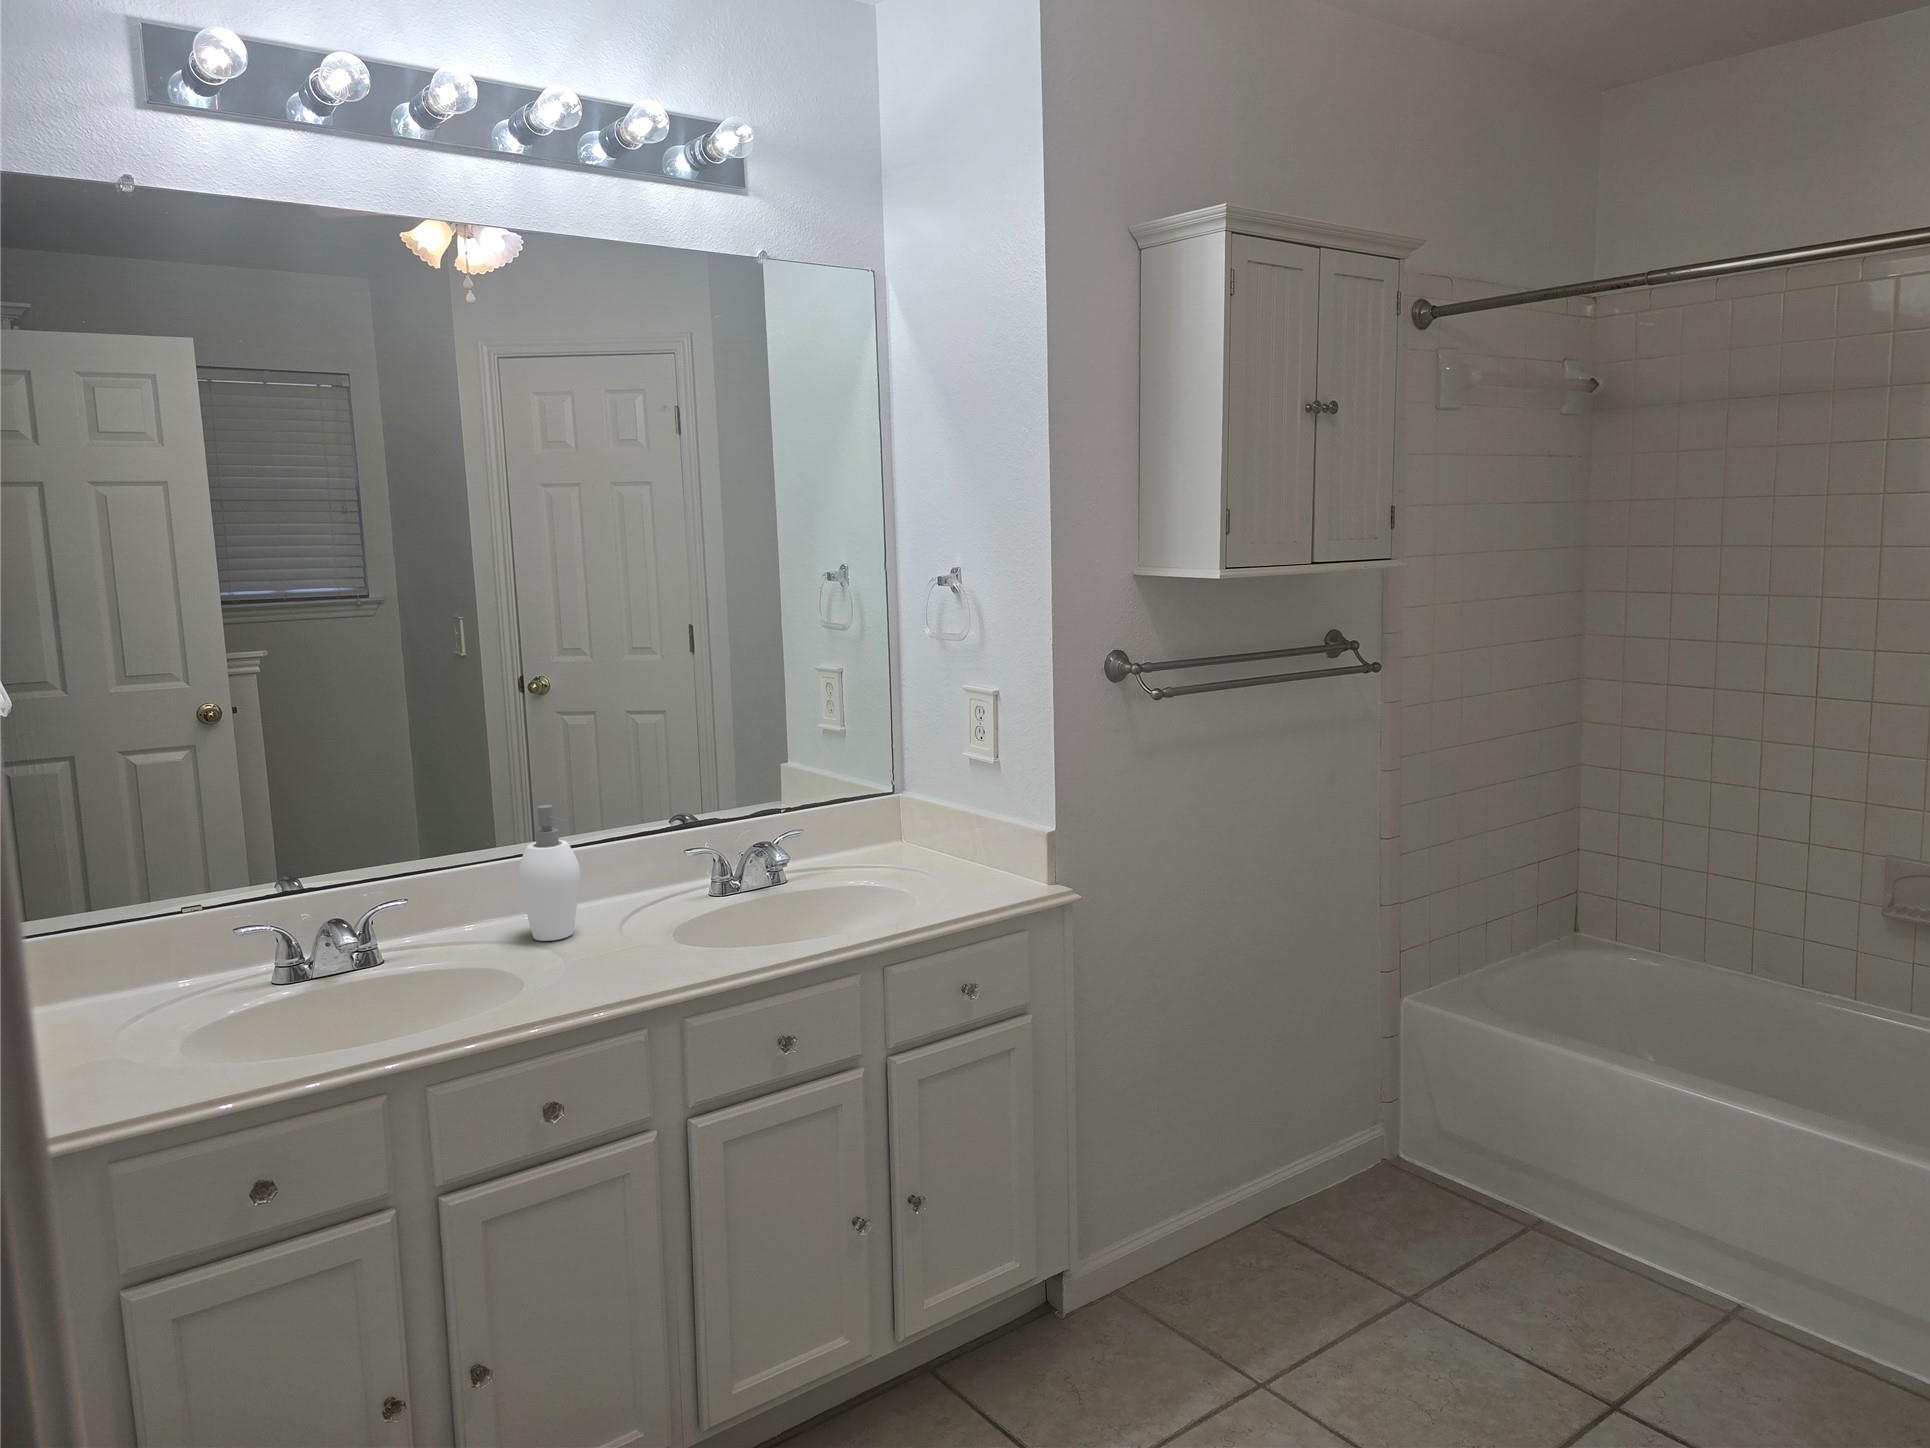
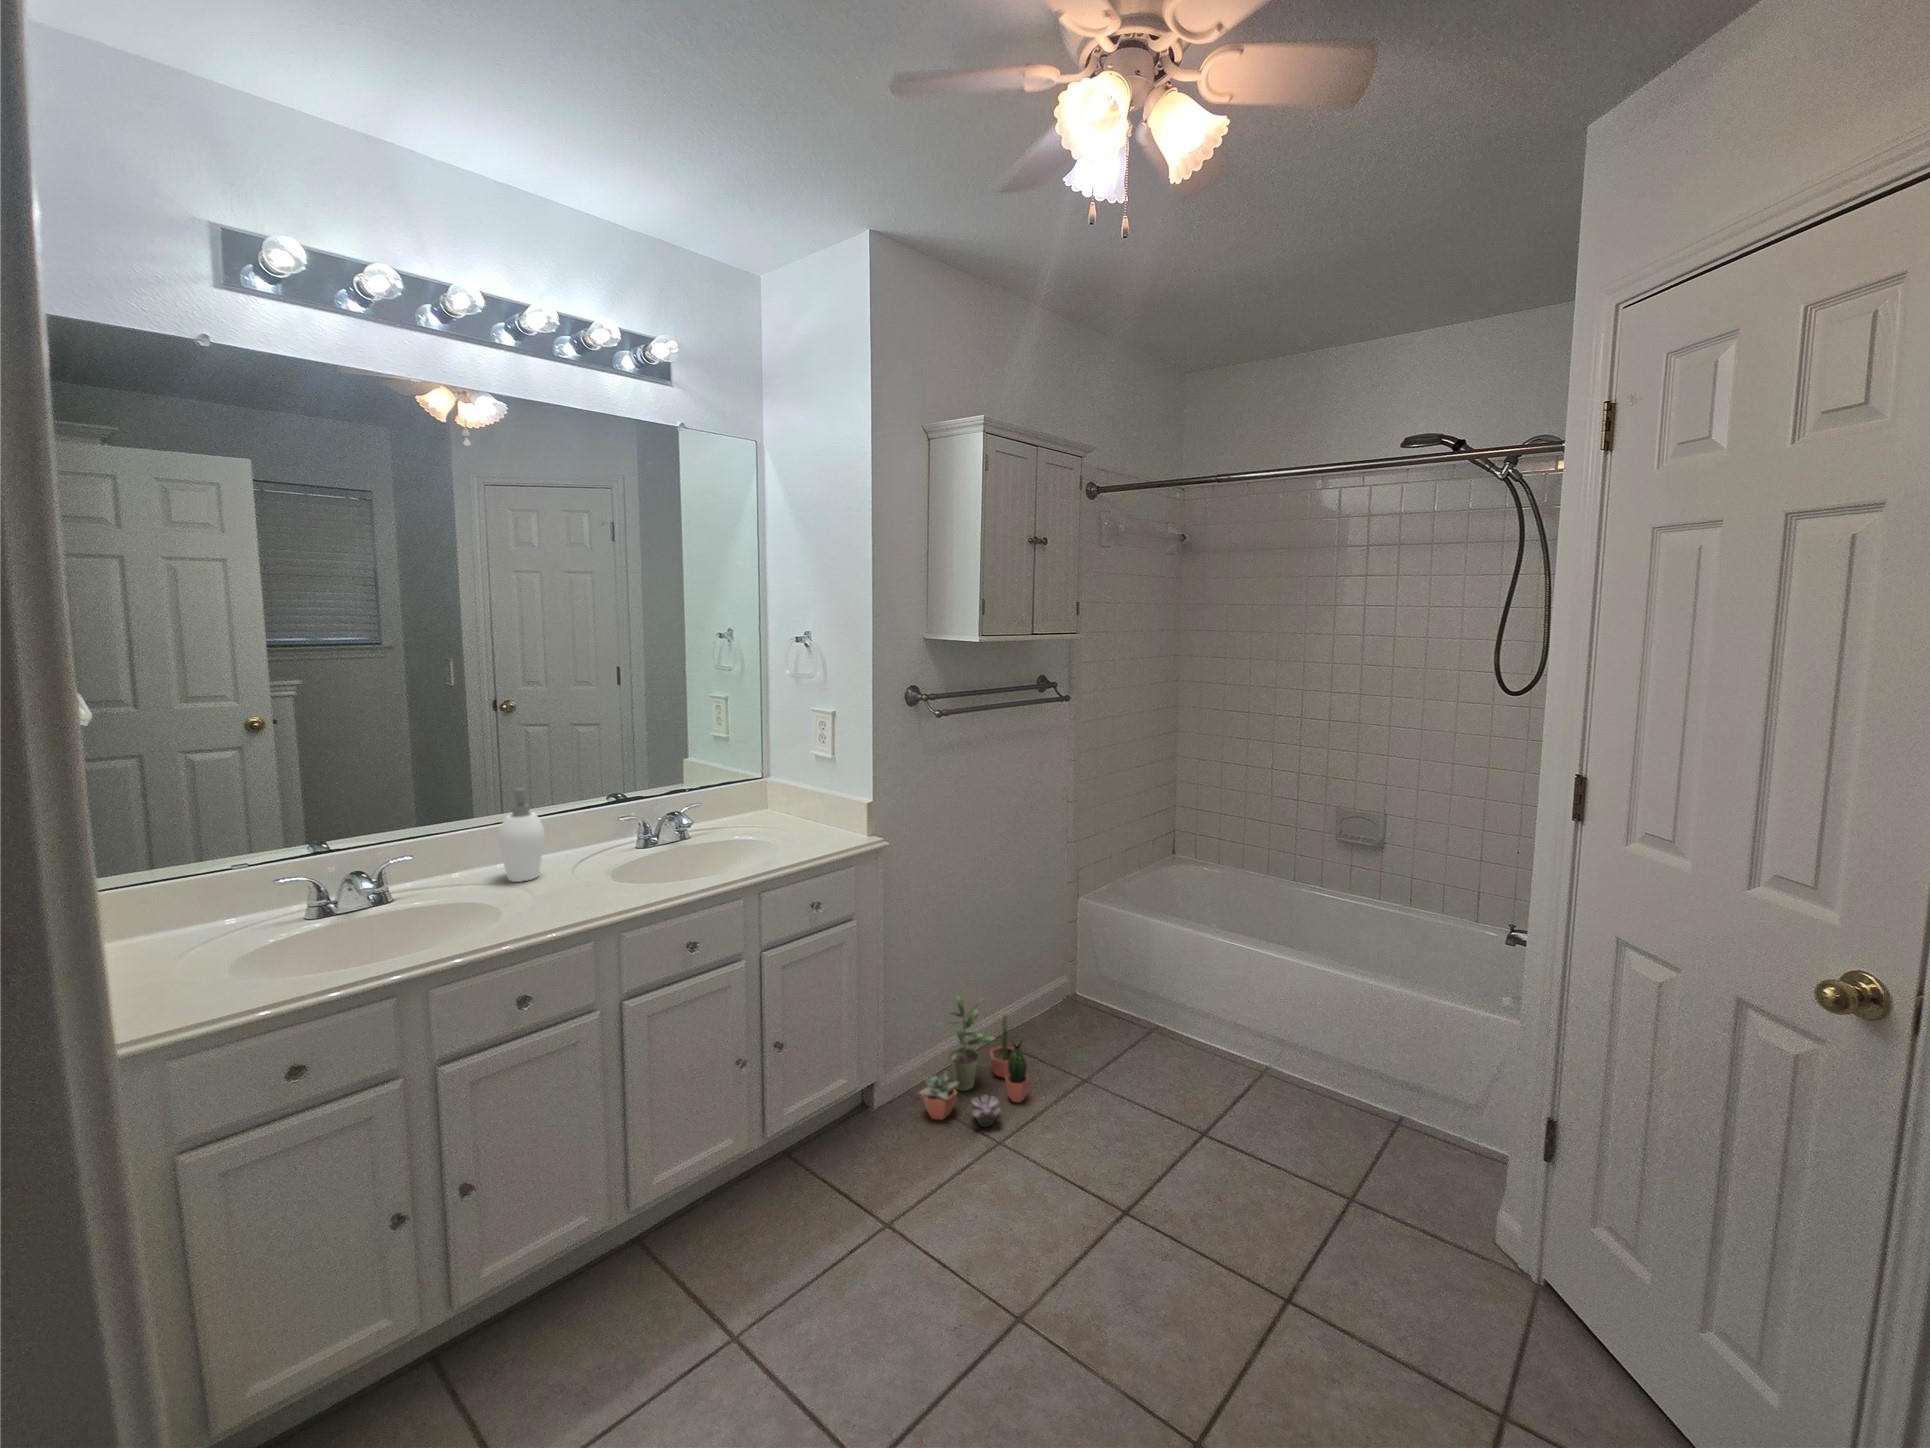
potted plant: none [1132,1146,1315,1364] -> present [919,997,1029,1127]

